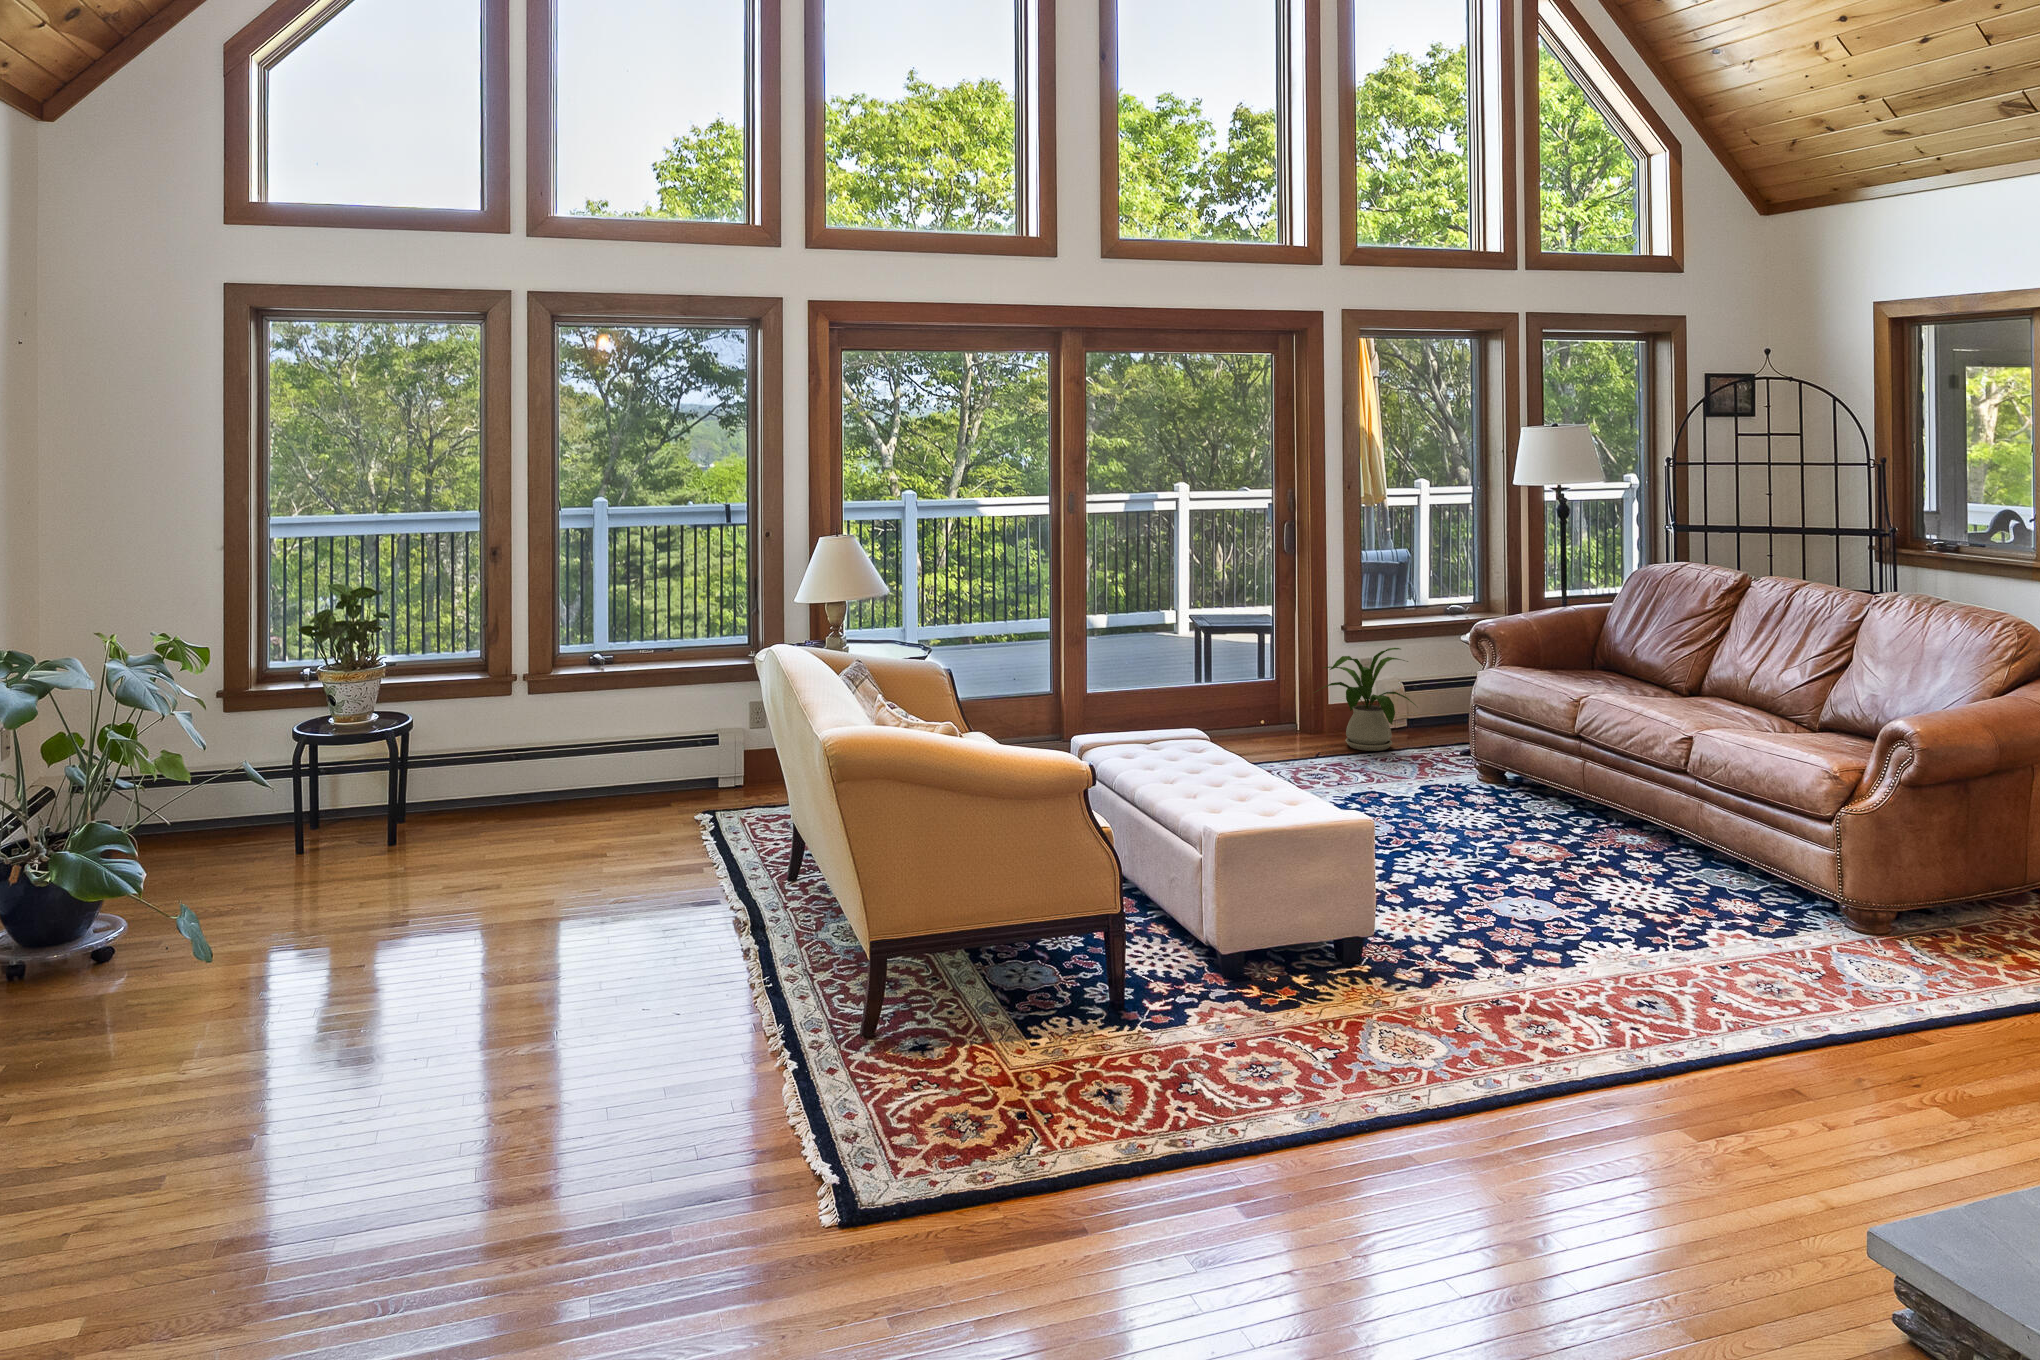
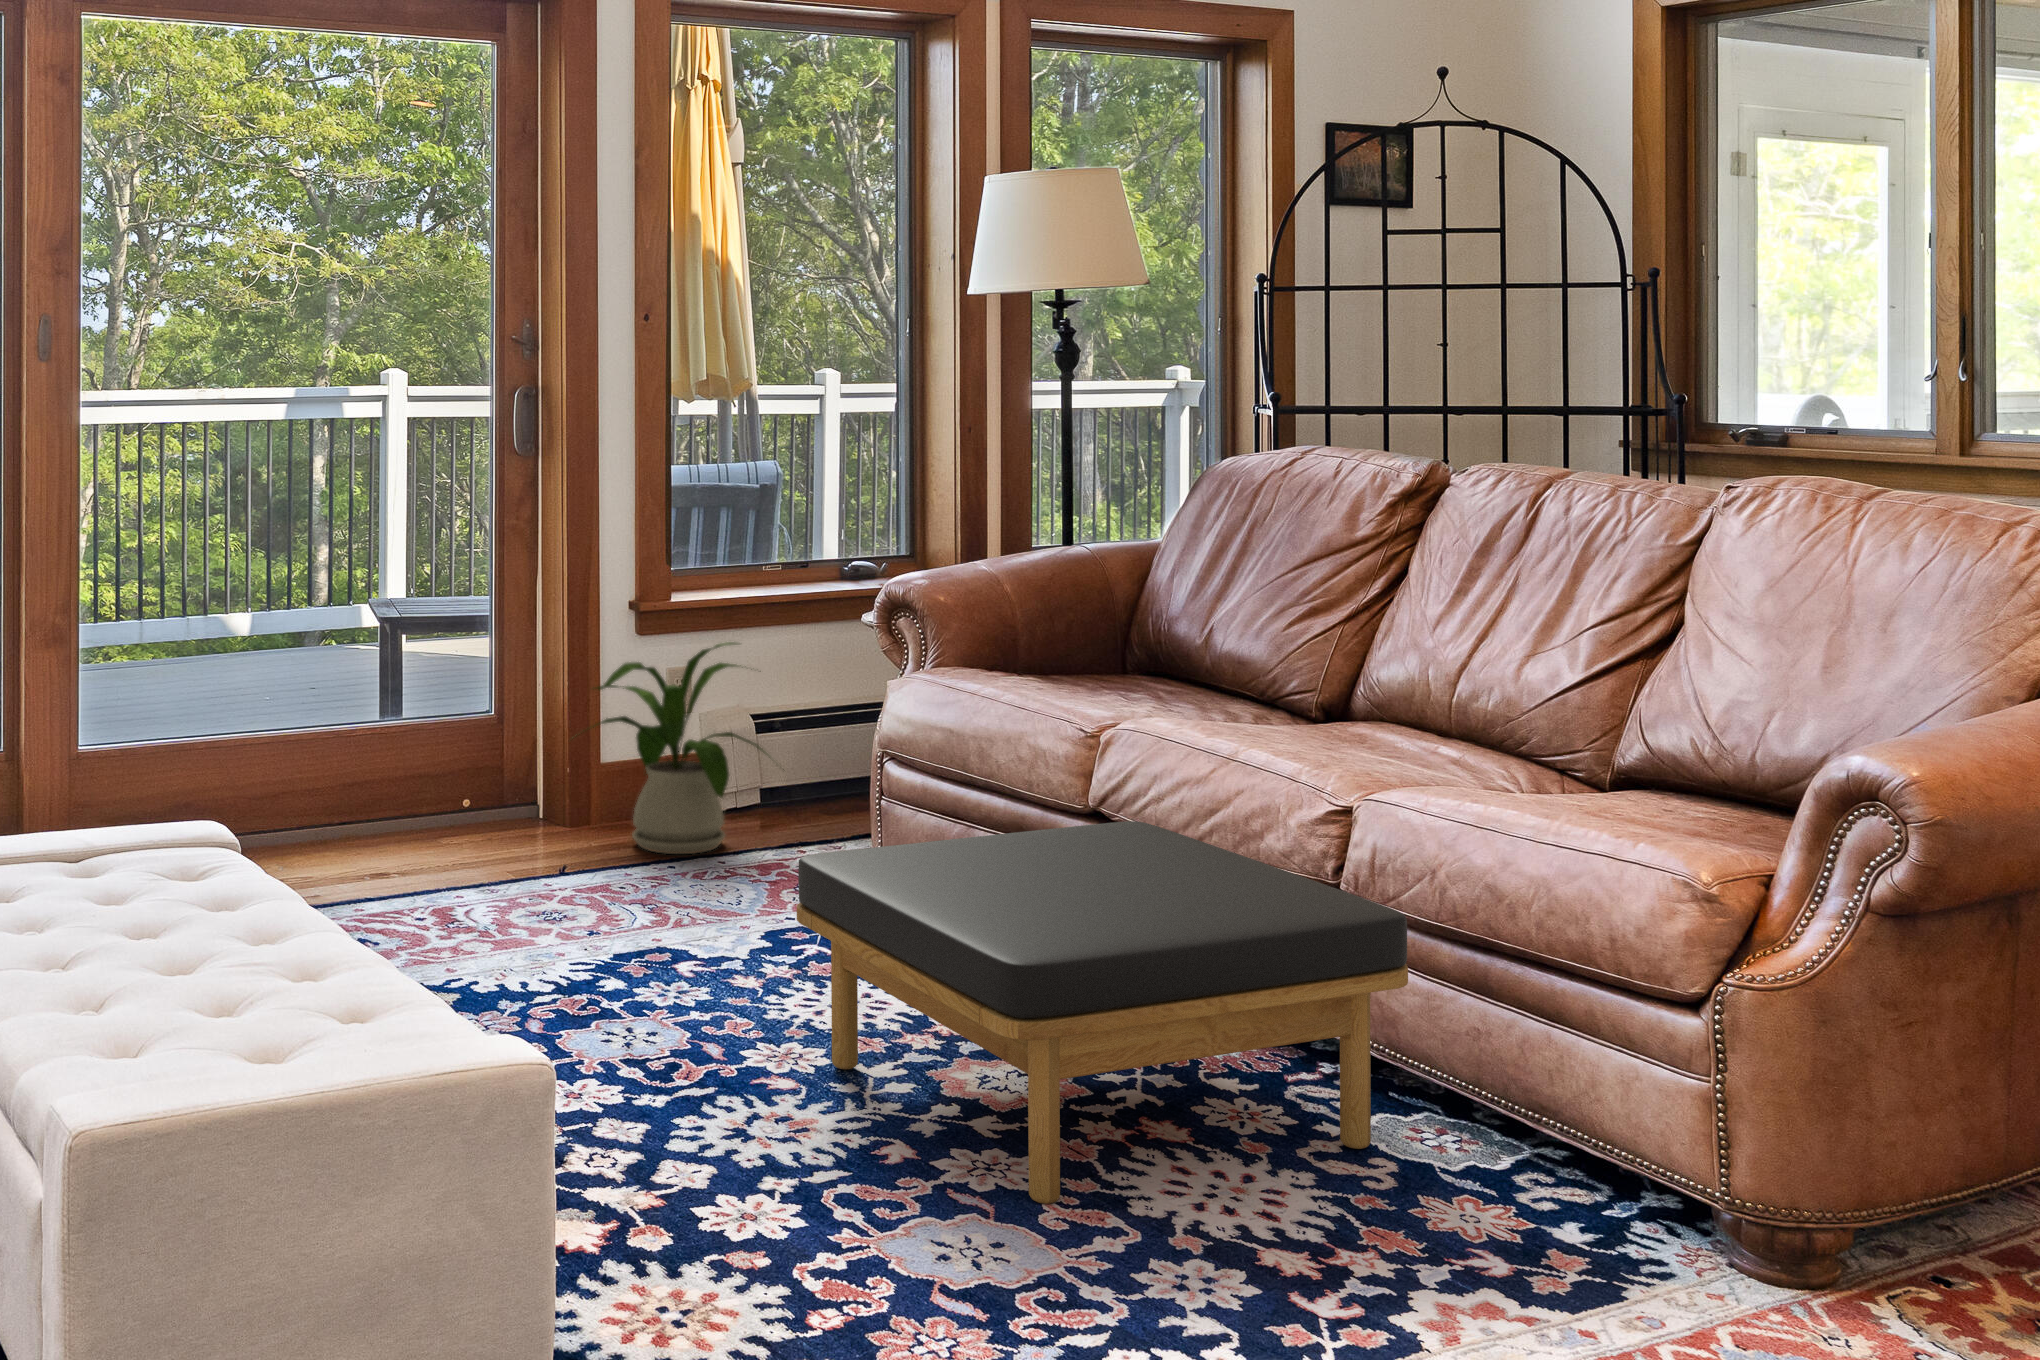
ottoman: none [1444,740,1716,895] -> present [797,821,1408,1204]

